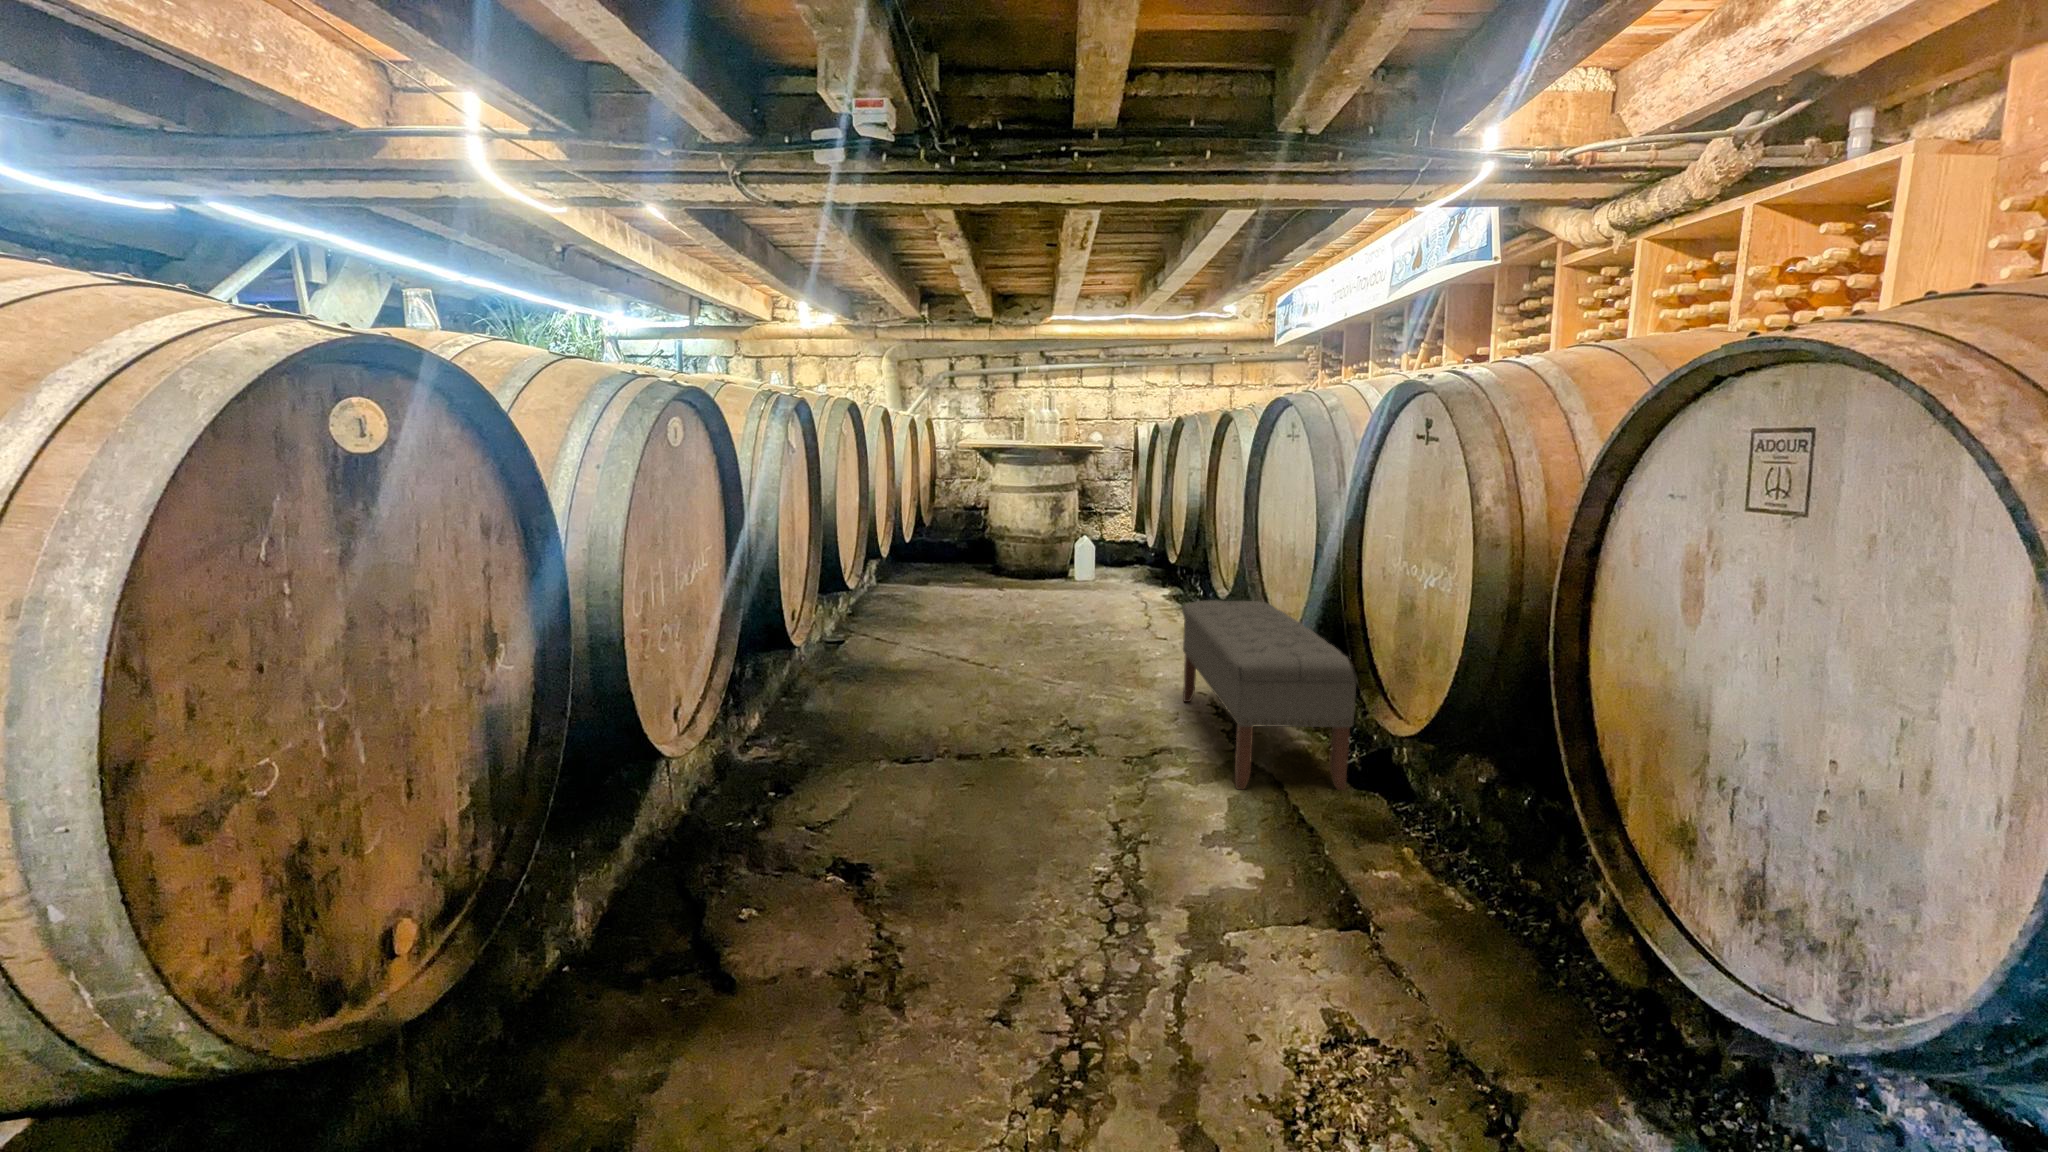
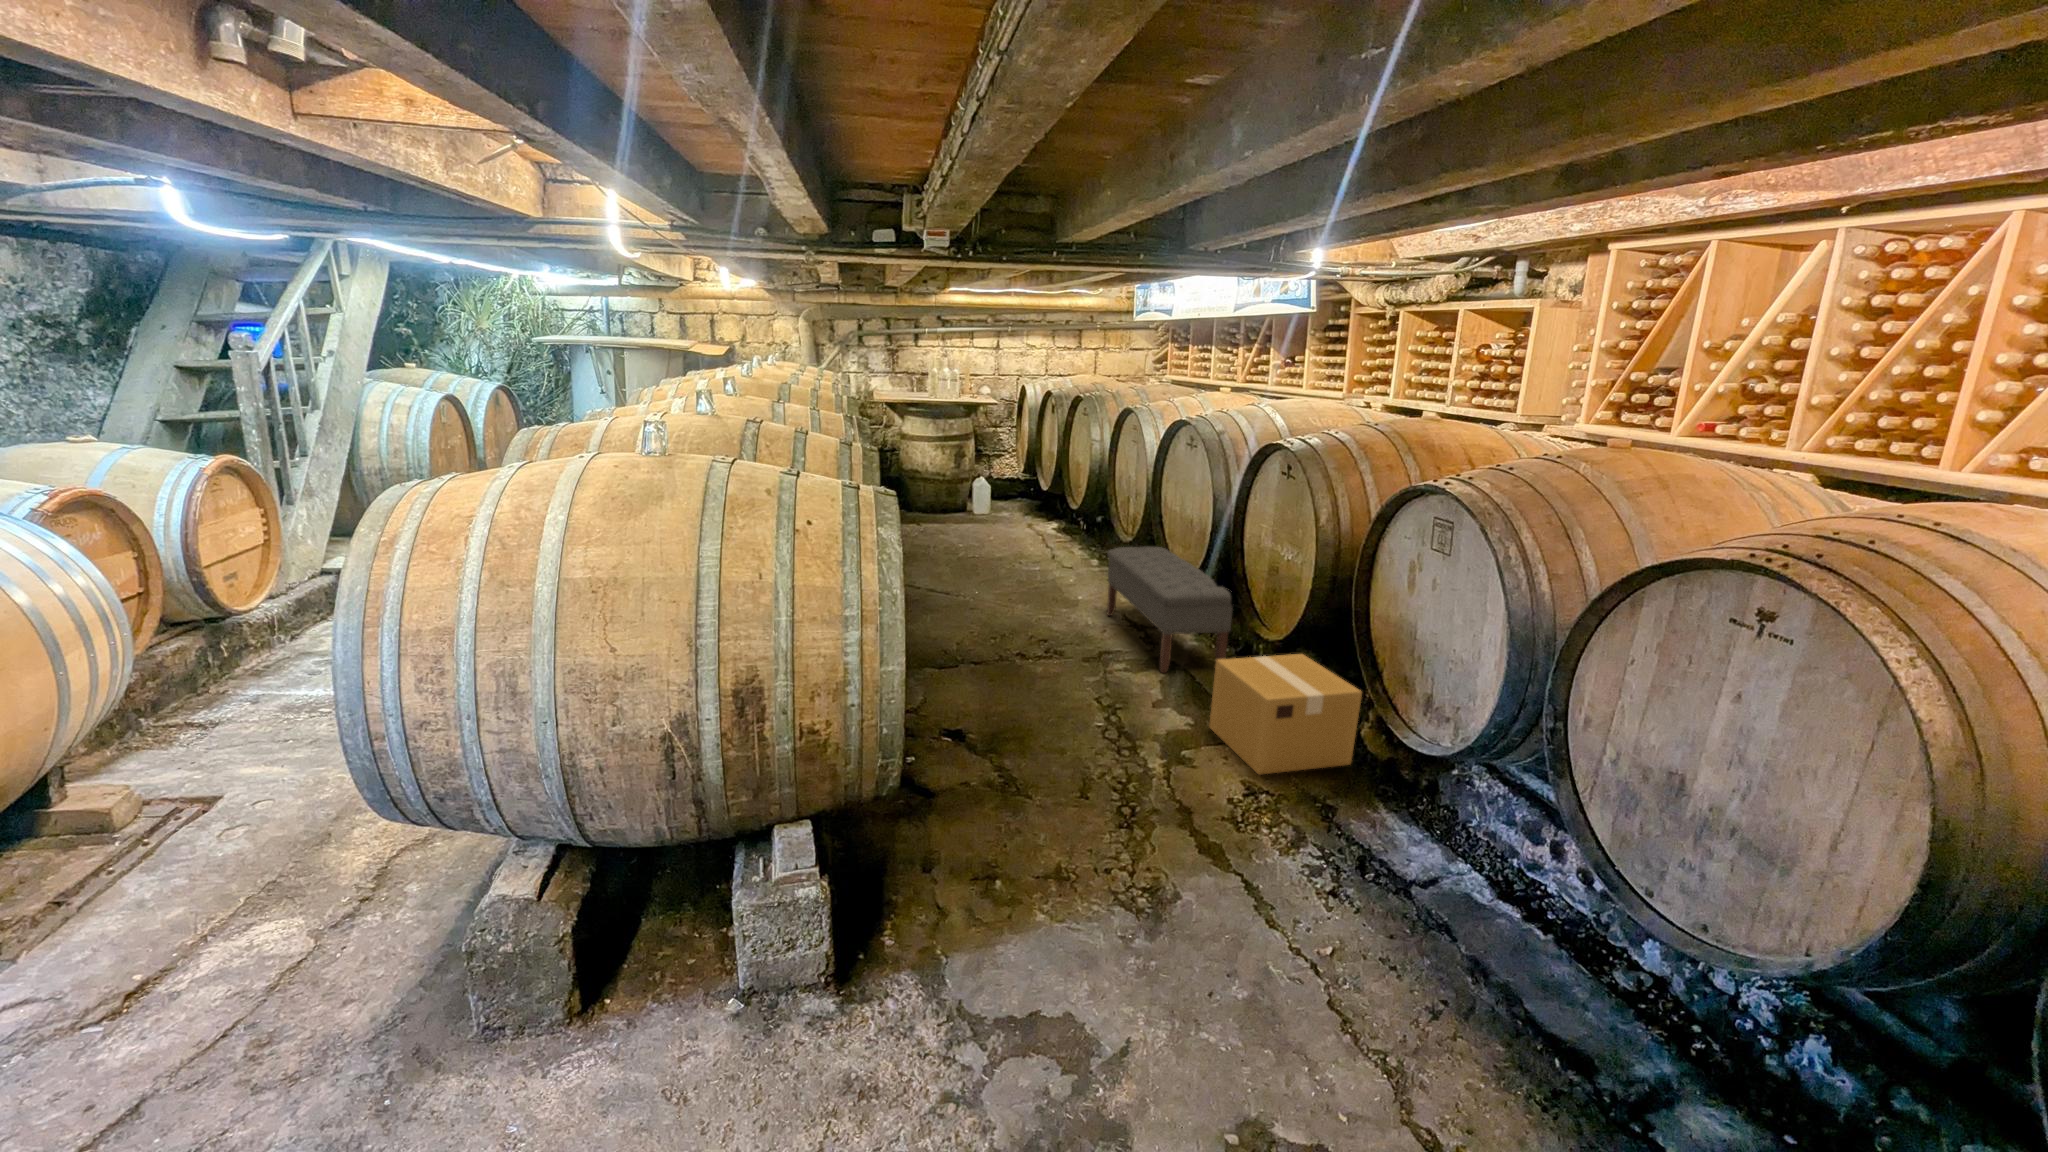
cardboard box: none [1290,766,1582,997] -> present [1209,654,1362,775]

